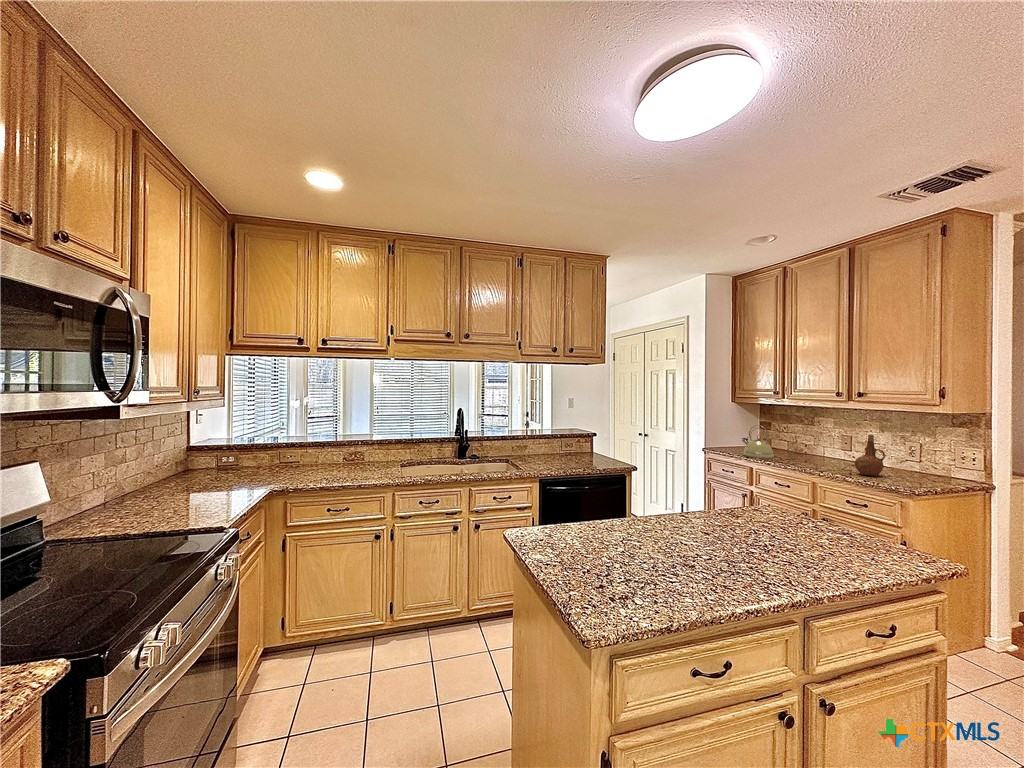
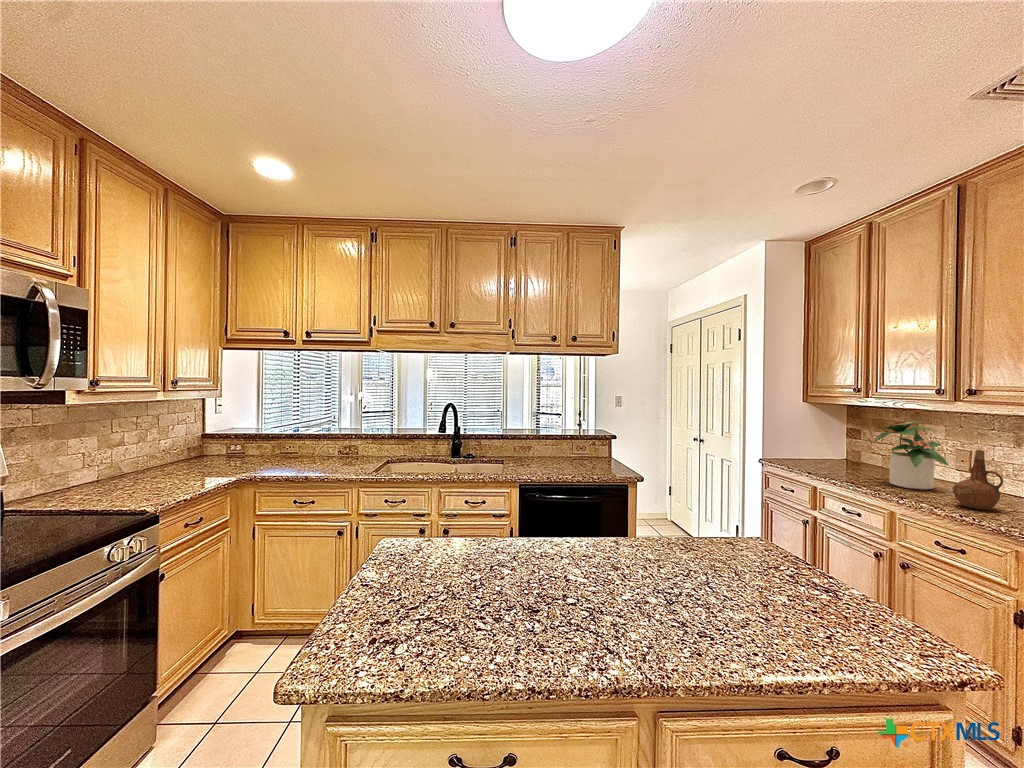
potted plant: none [791,415,845,465] -> present [872,421,949,490]
kettle: present [742,425,774,458] -> none [809,431,853,475]

